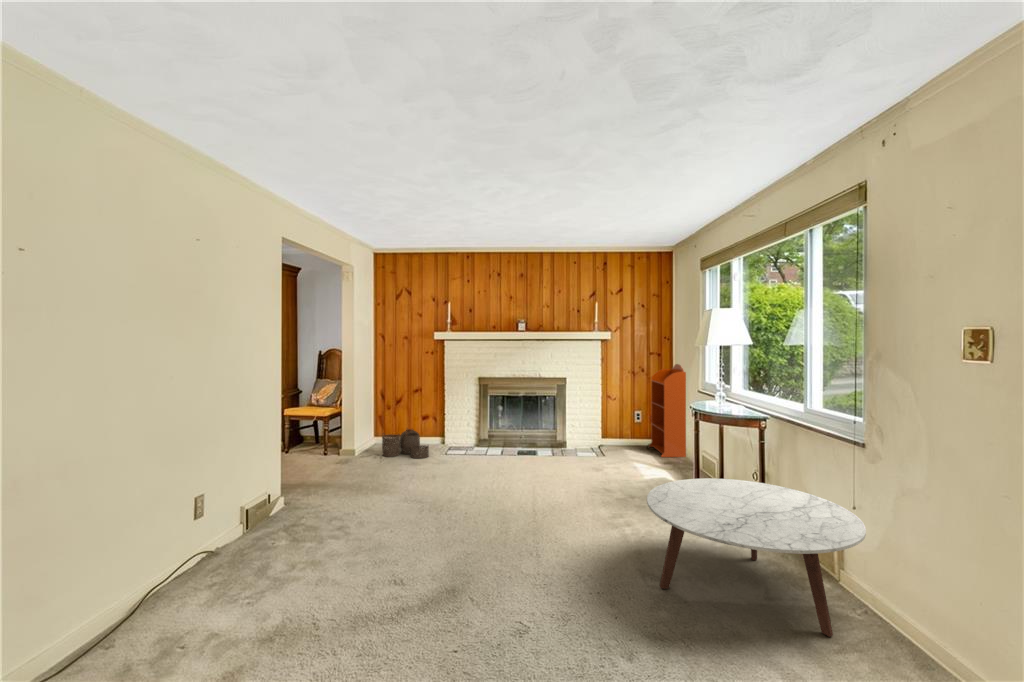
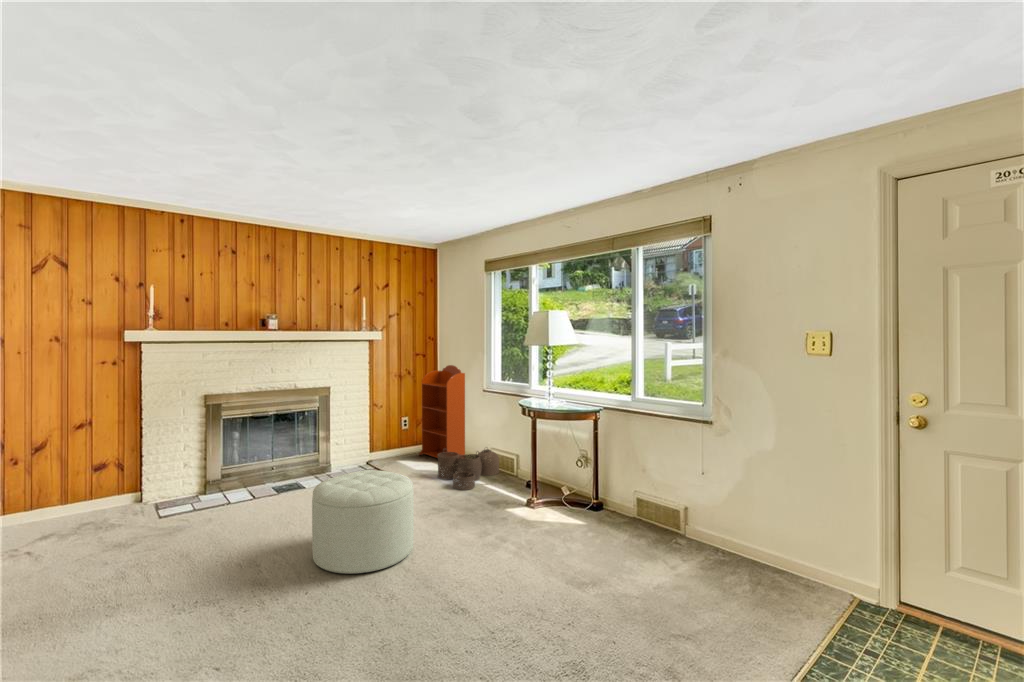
woven basket: present [382,429,429,458] -> present [438,449,499,490]
ottoman: none [483,441,558,516] -> present [312,470,414,574]
coffee table: present [647,478,866,637] -> none [566,468,747,591]

